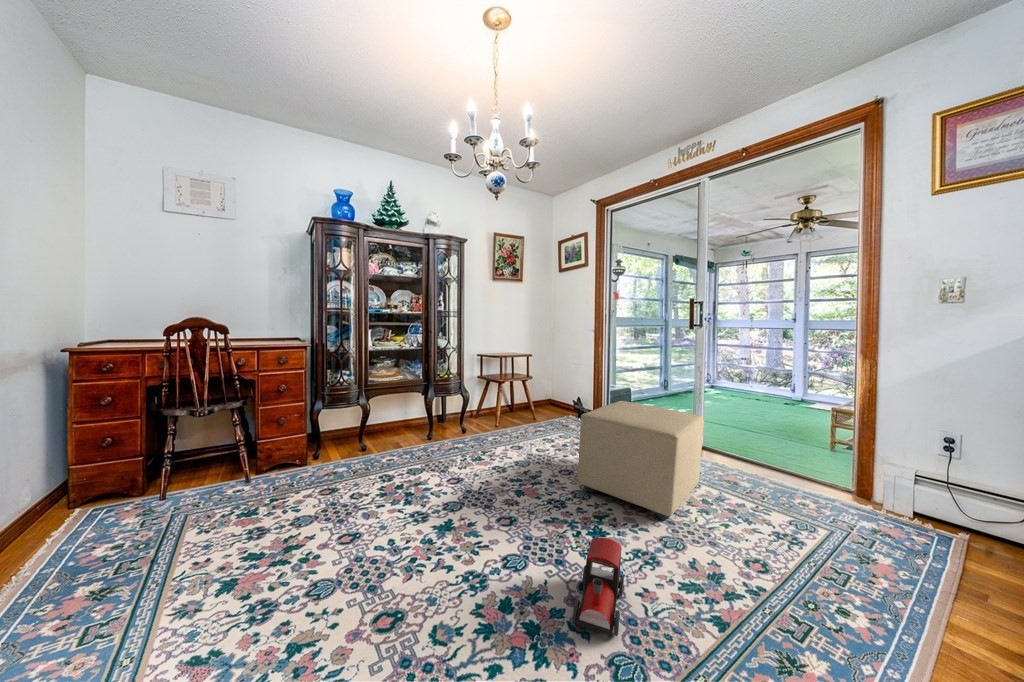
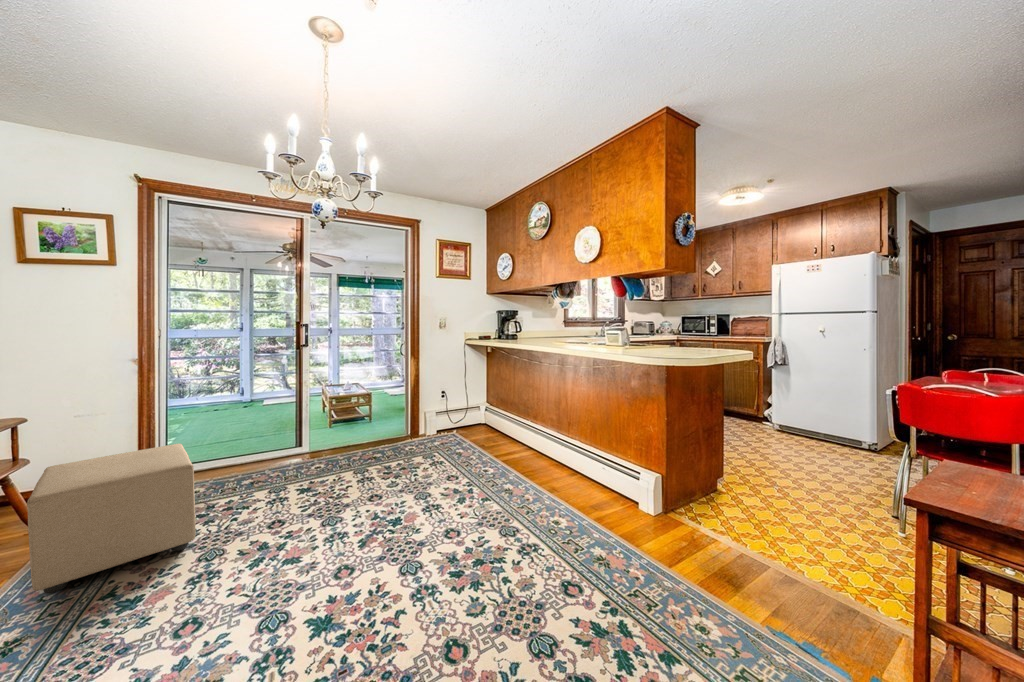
toy train: present [573,537,624,637] -> none [172,570,249,649]

